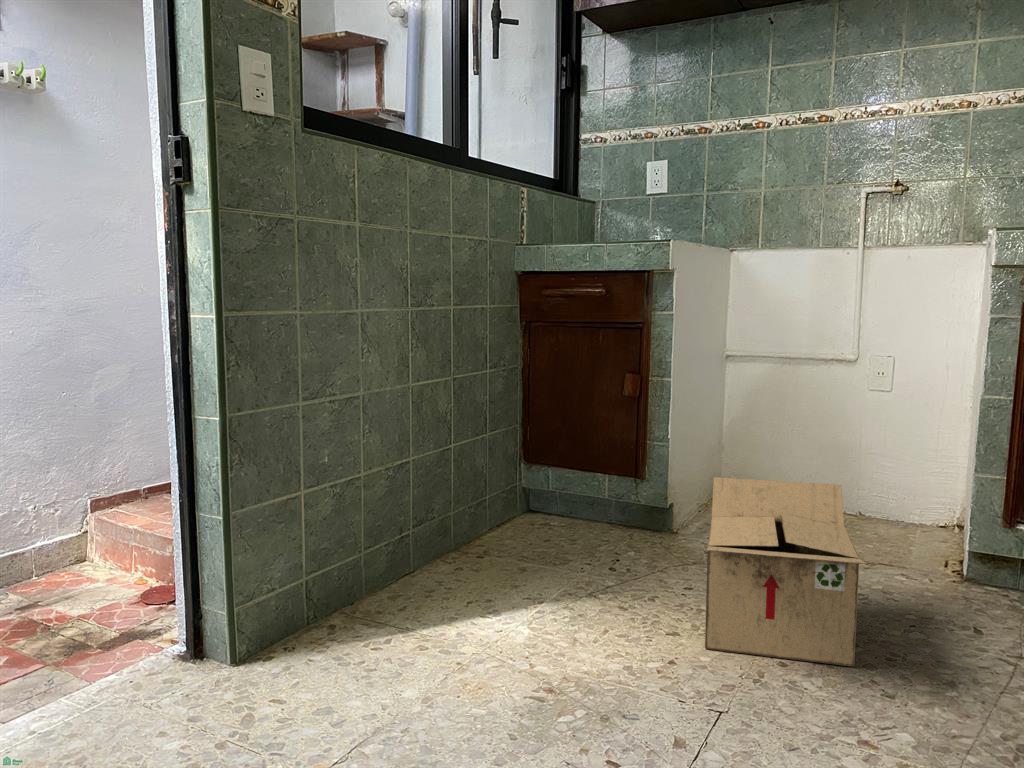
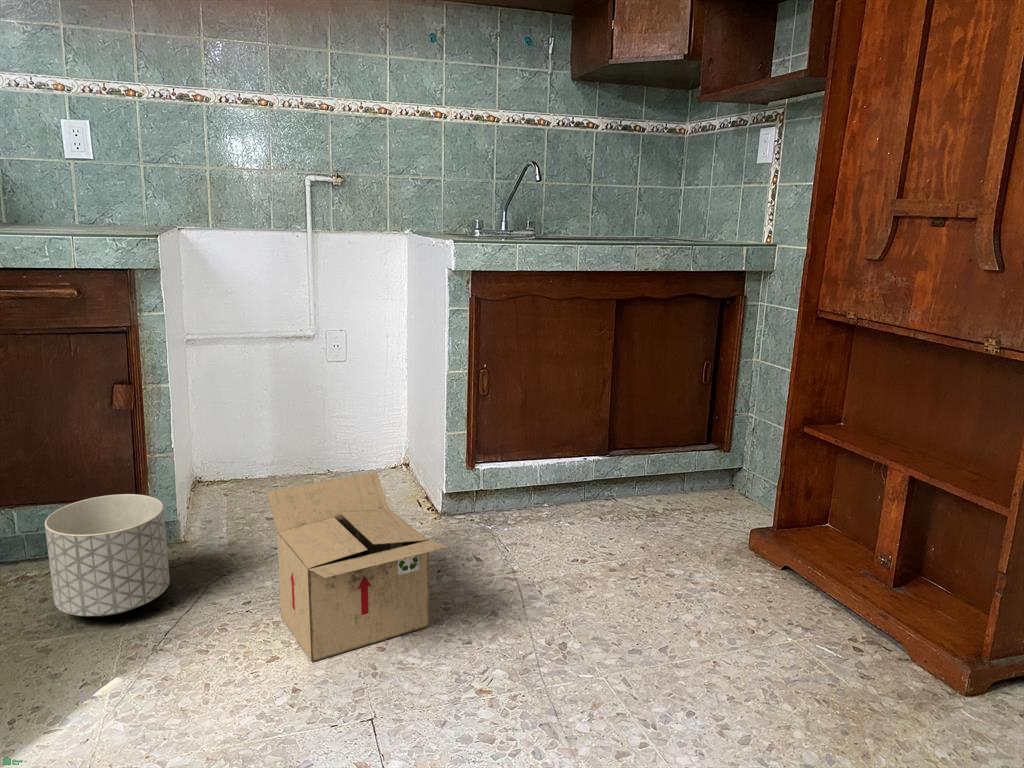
planter: none [545,463,637,563] -> present [45,494,170,616]

